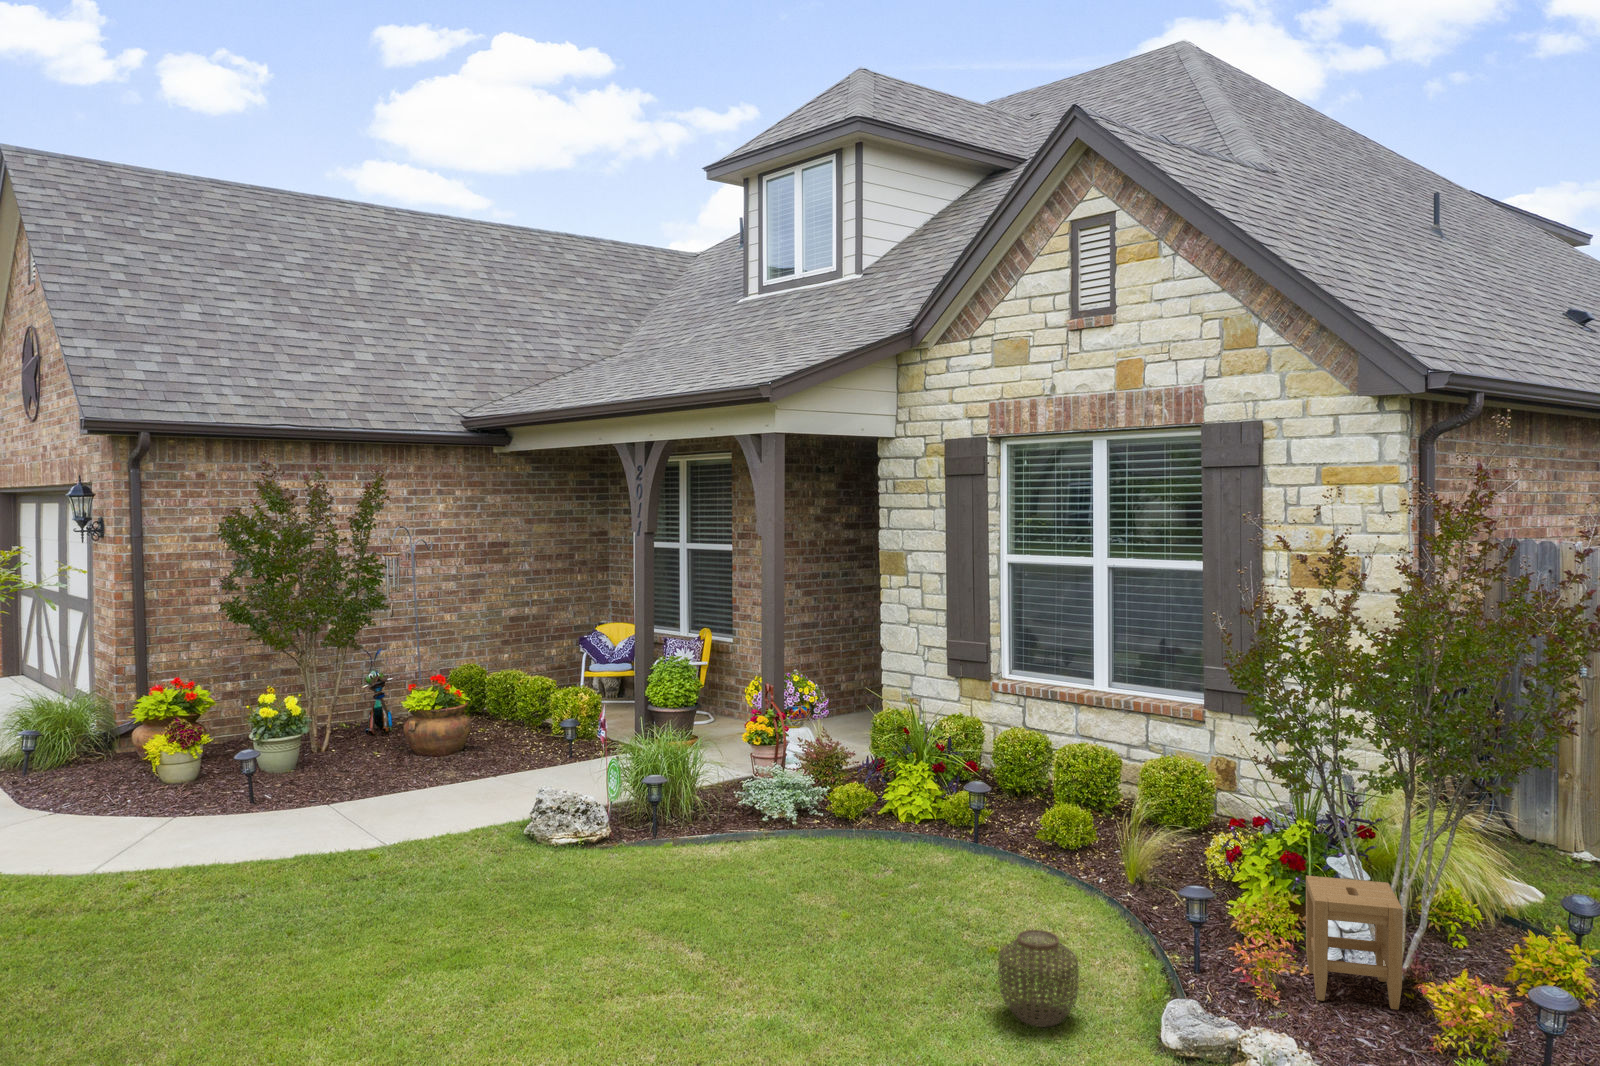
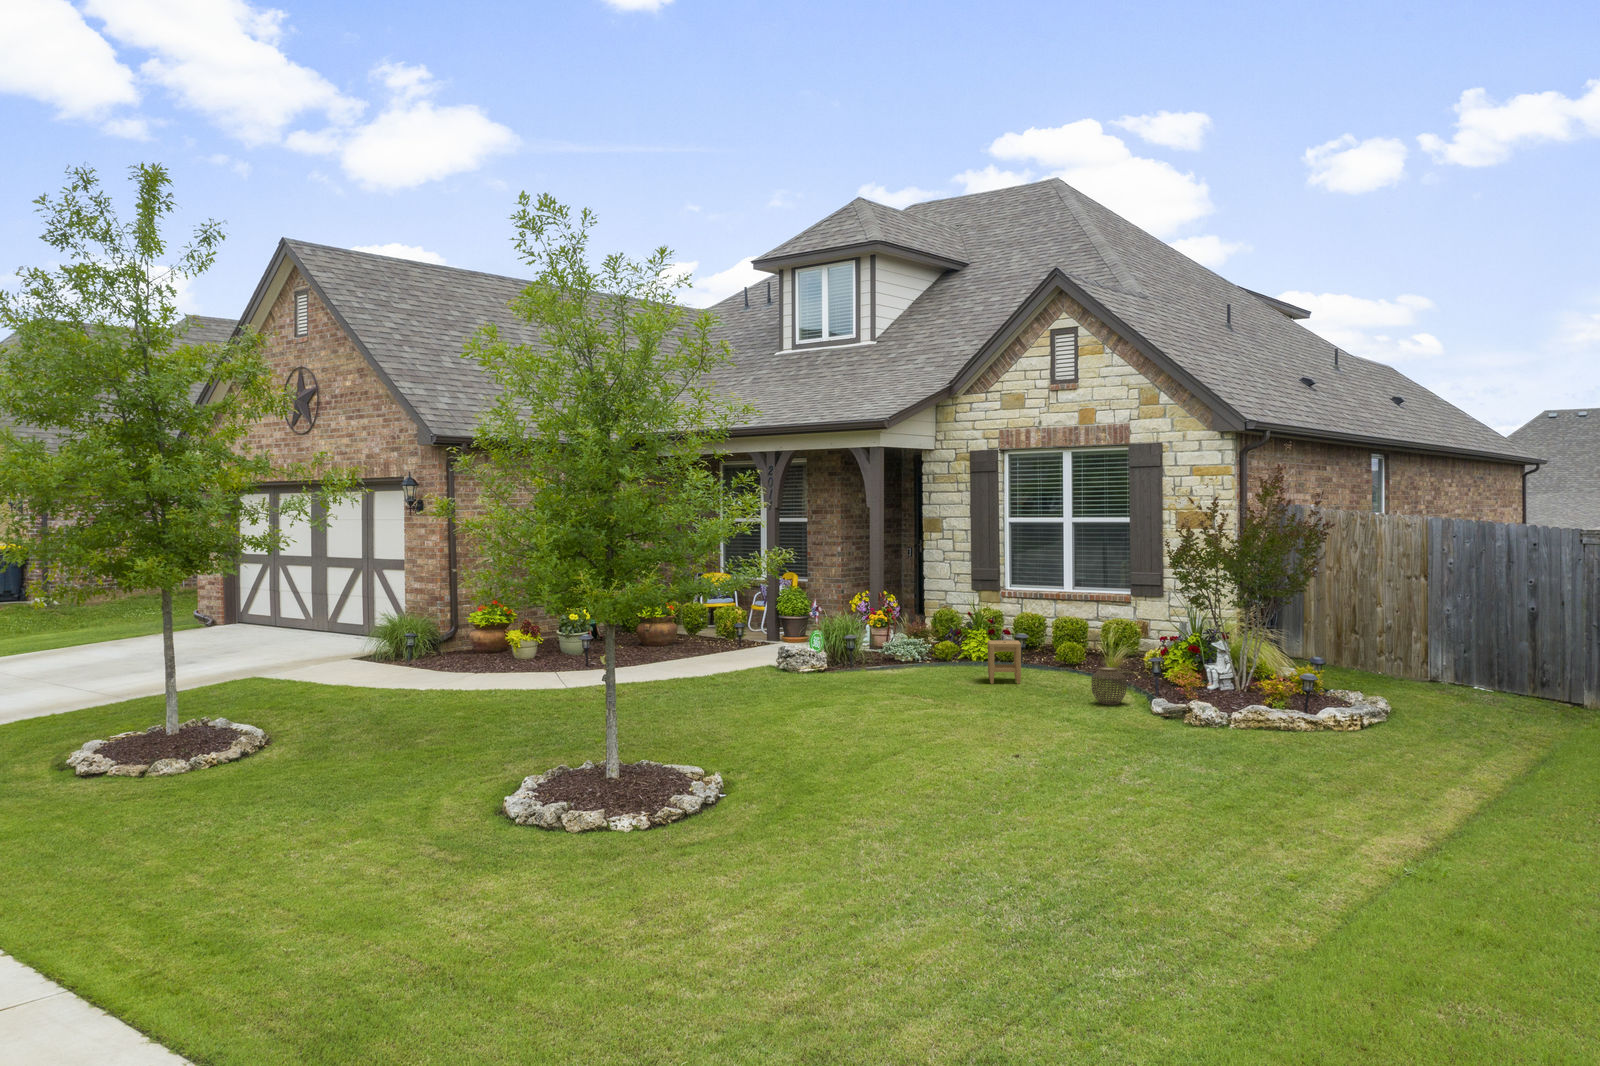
stool: present [1306,875,1403,1010] -> present [988,640,1021,684]

